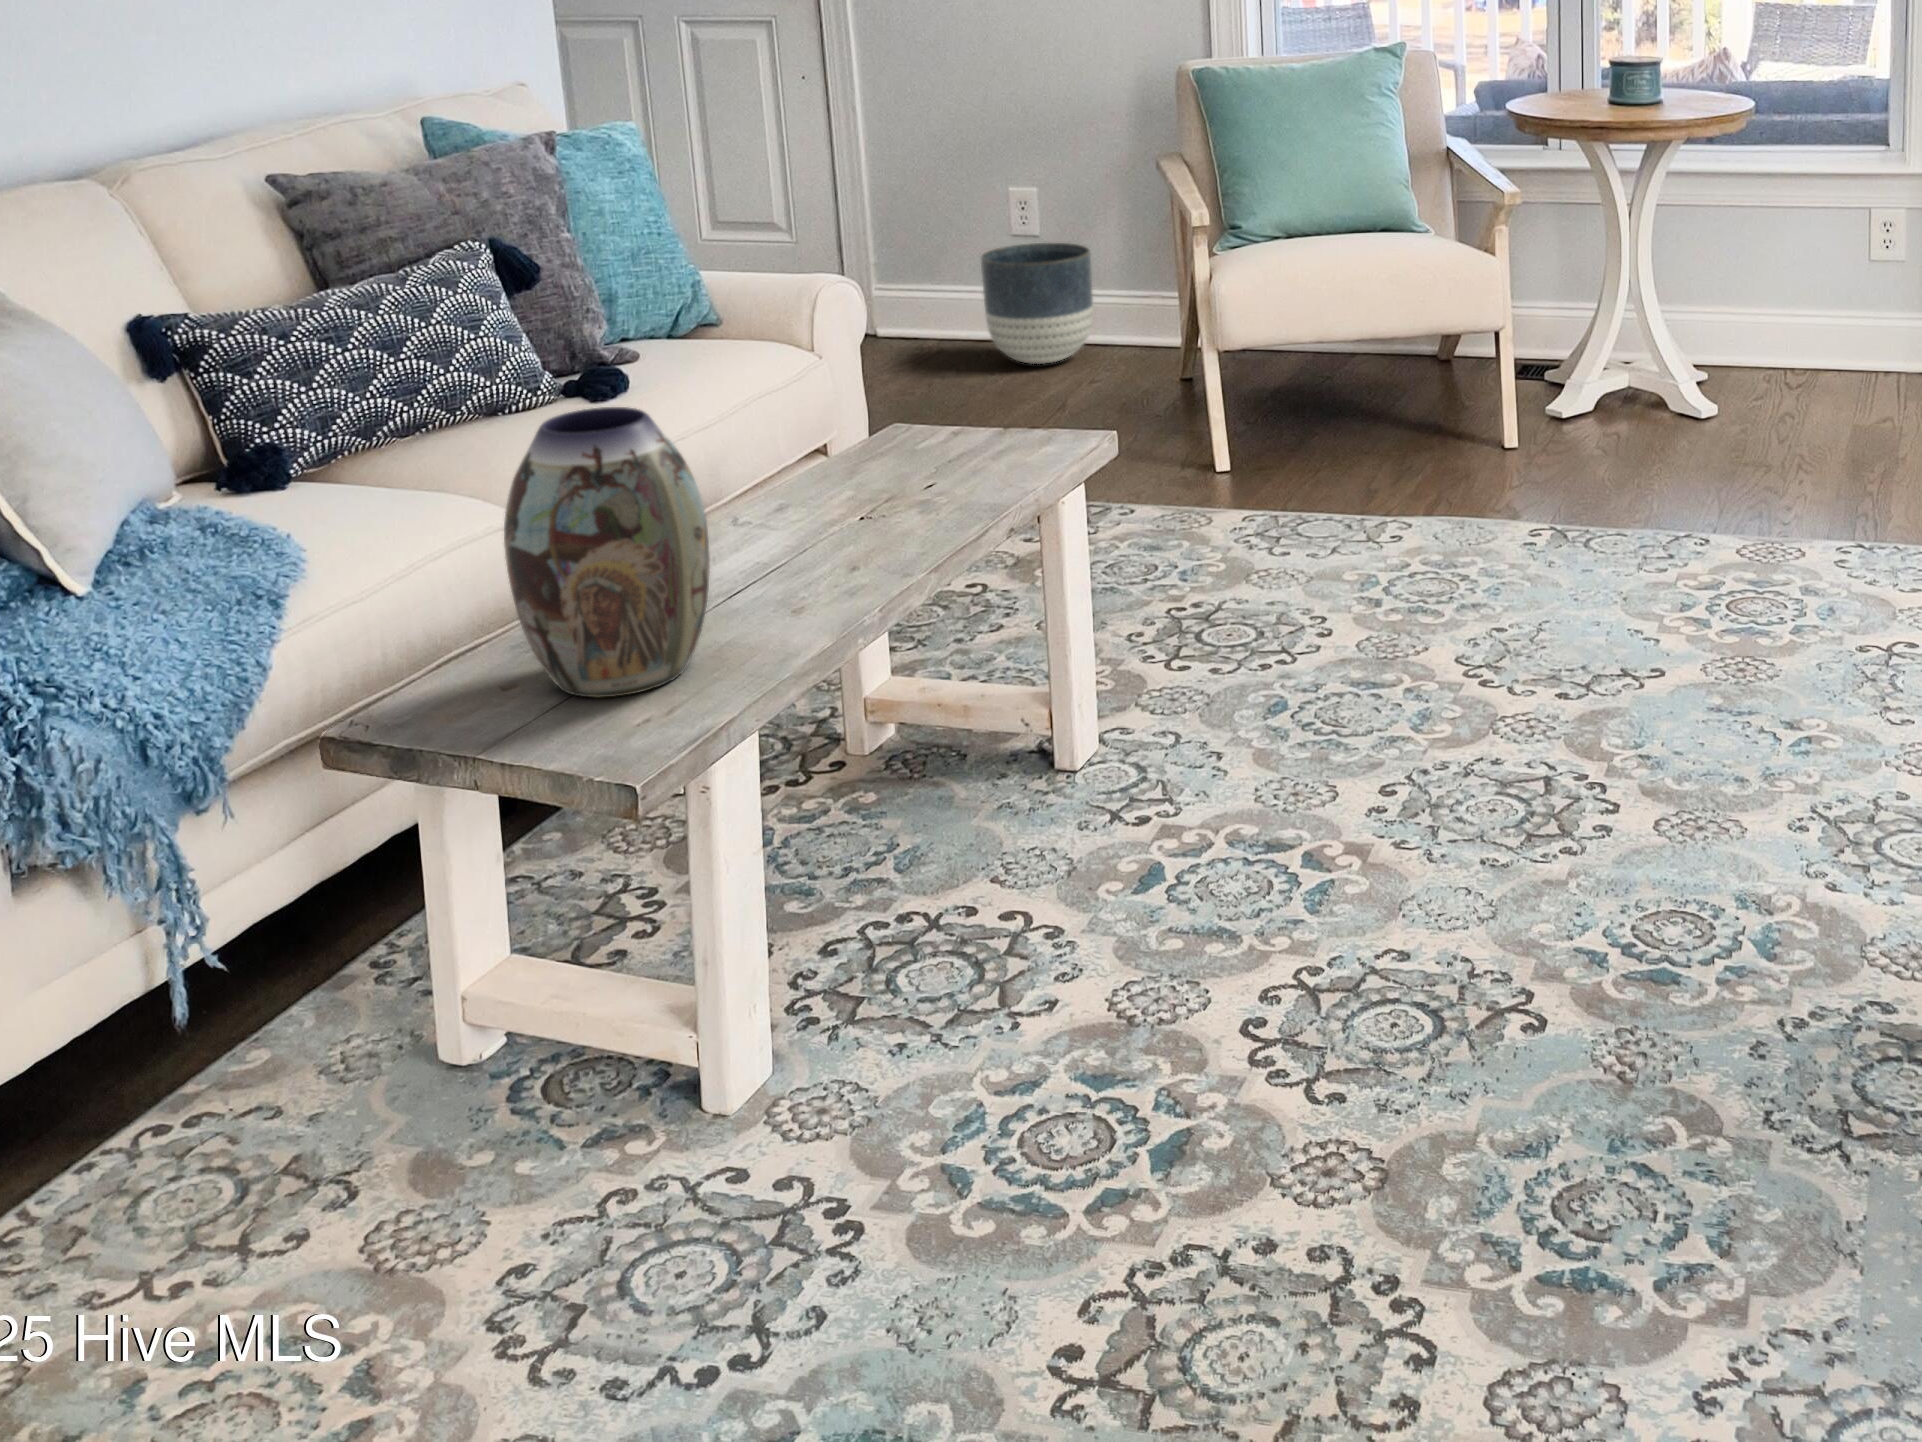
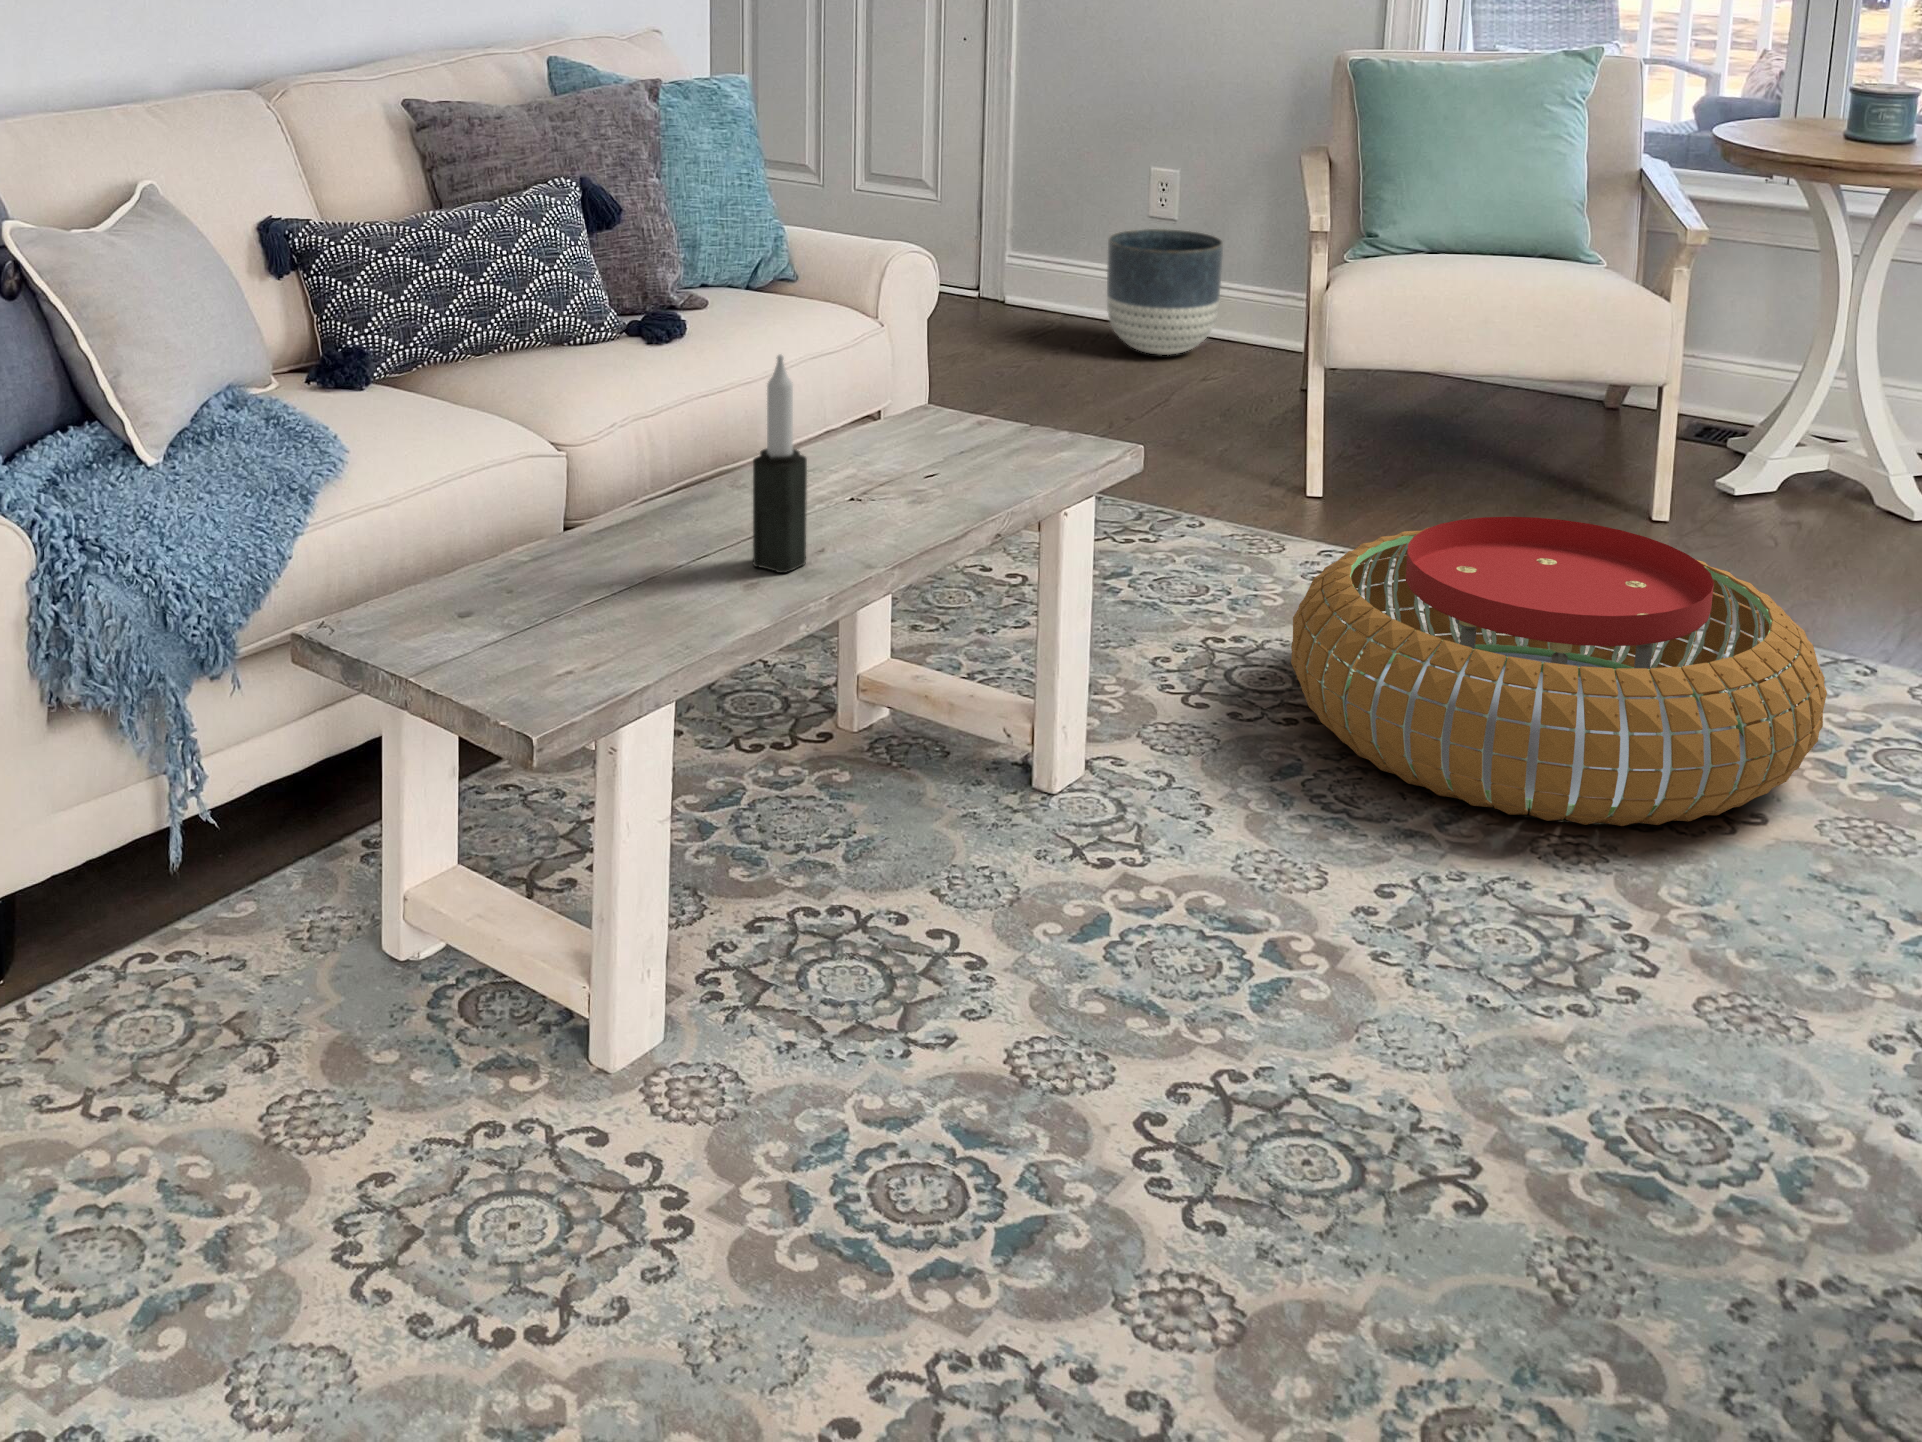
candle: none [777,380,839,595] -> present [753,355,807,573]
vase: present [504,407,710,698] -> none [474,359,663,644]
pouf: none [1254,452,1696,709] -> present [1291,517,1827,826]

